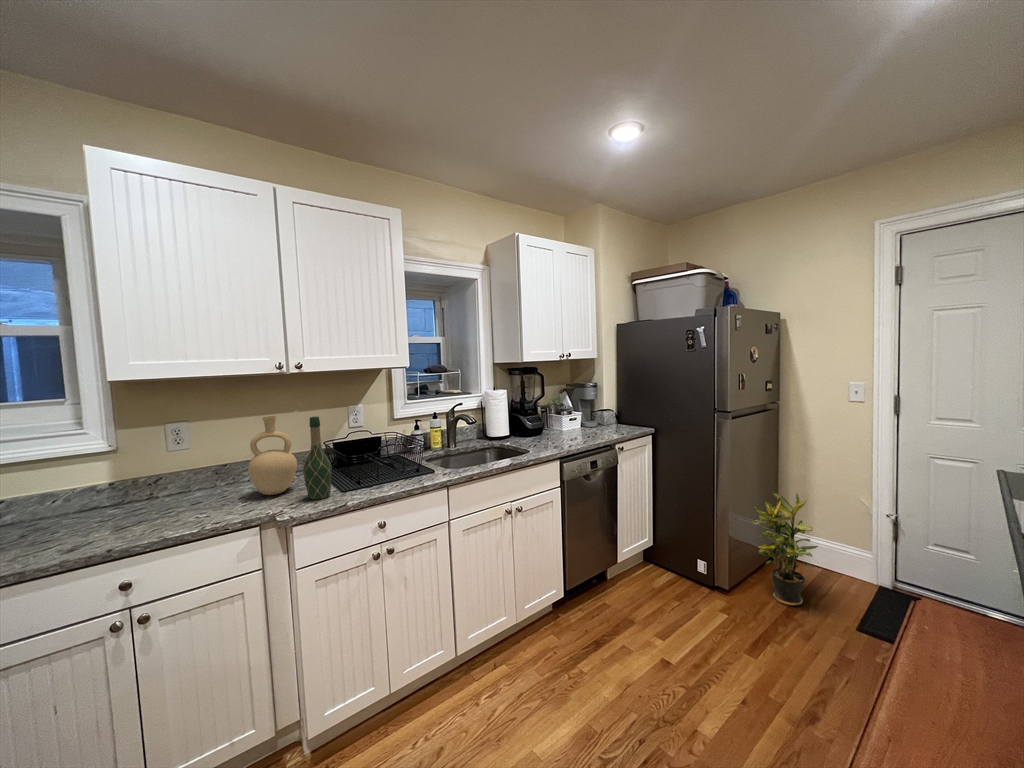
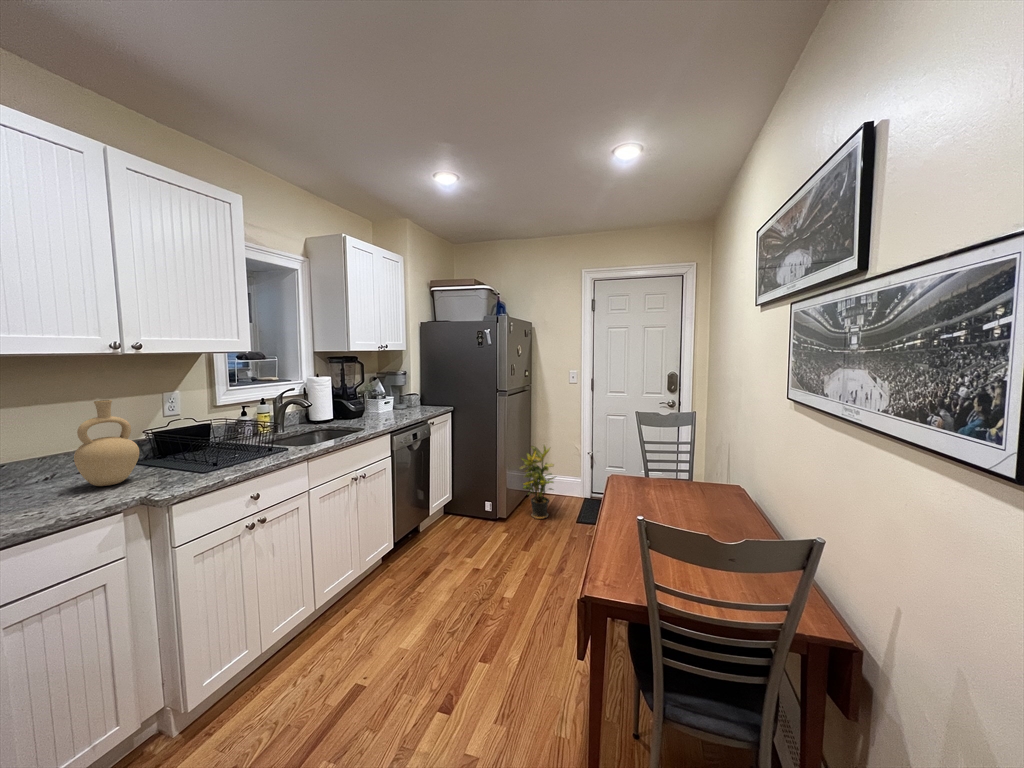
wine bottle: present [303,417,332,499] -> none [163,398,197,481]

